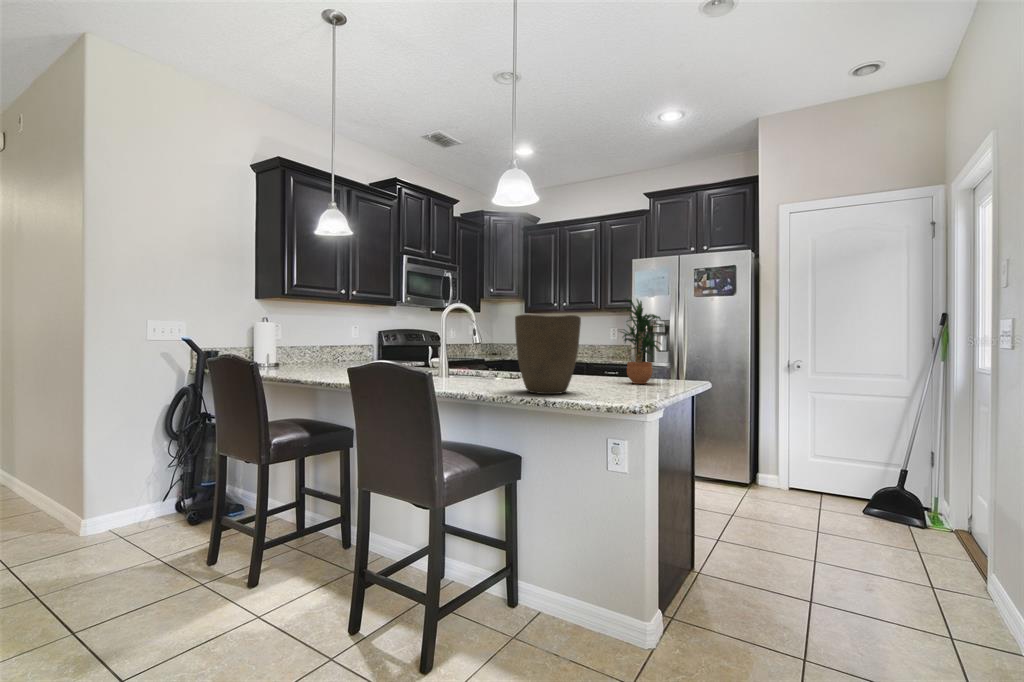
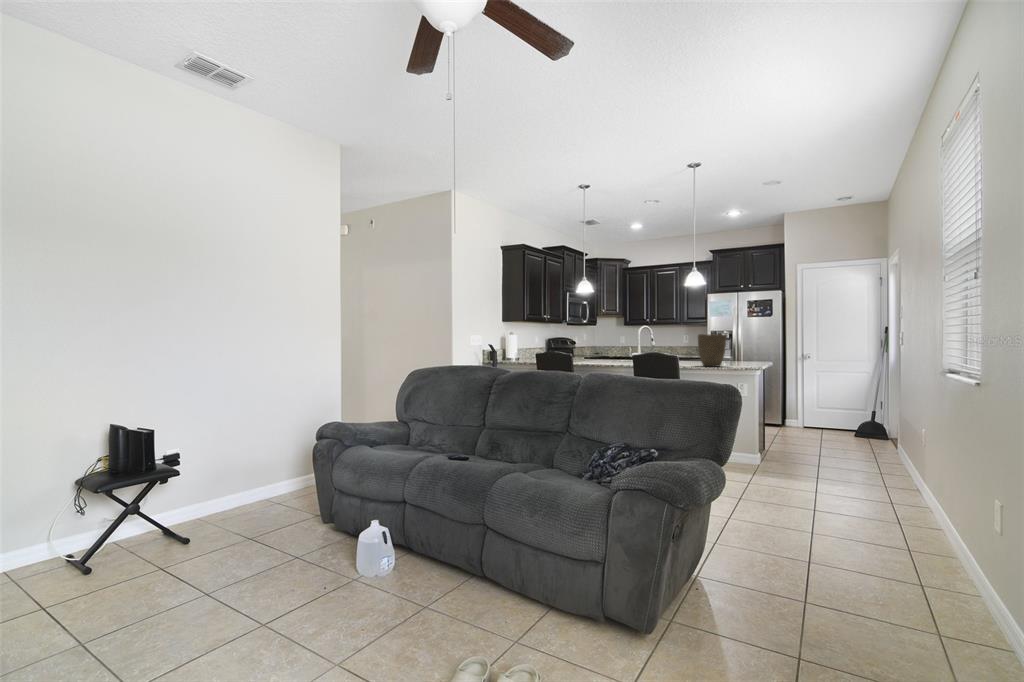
potted plant: present [620,298,664,384] -> none [729,325,754,364]

